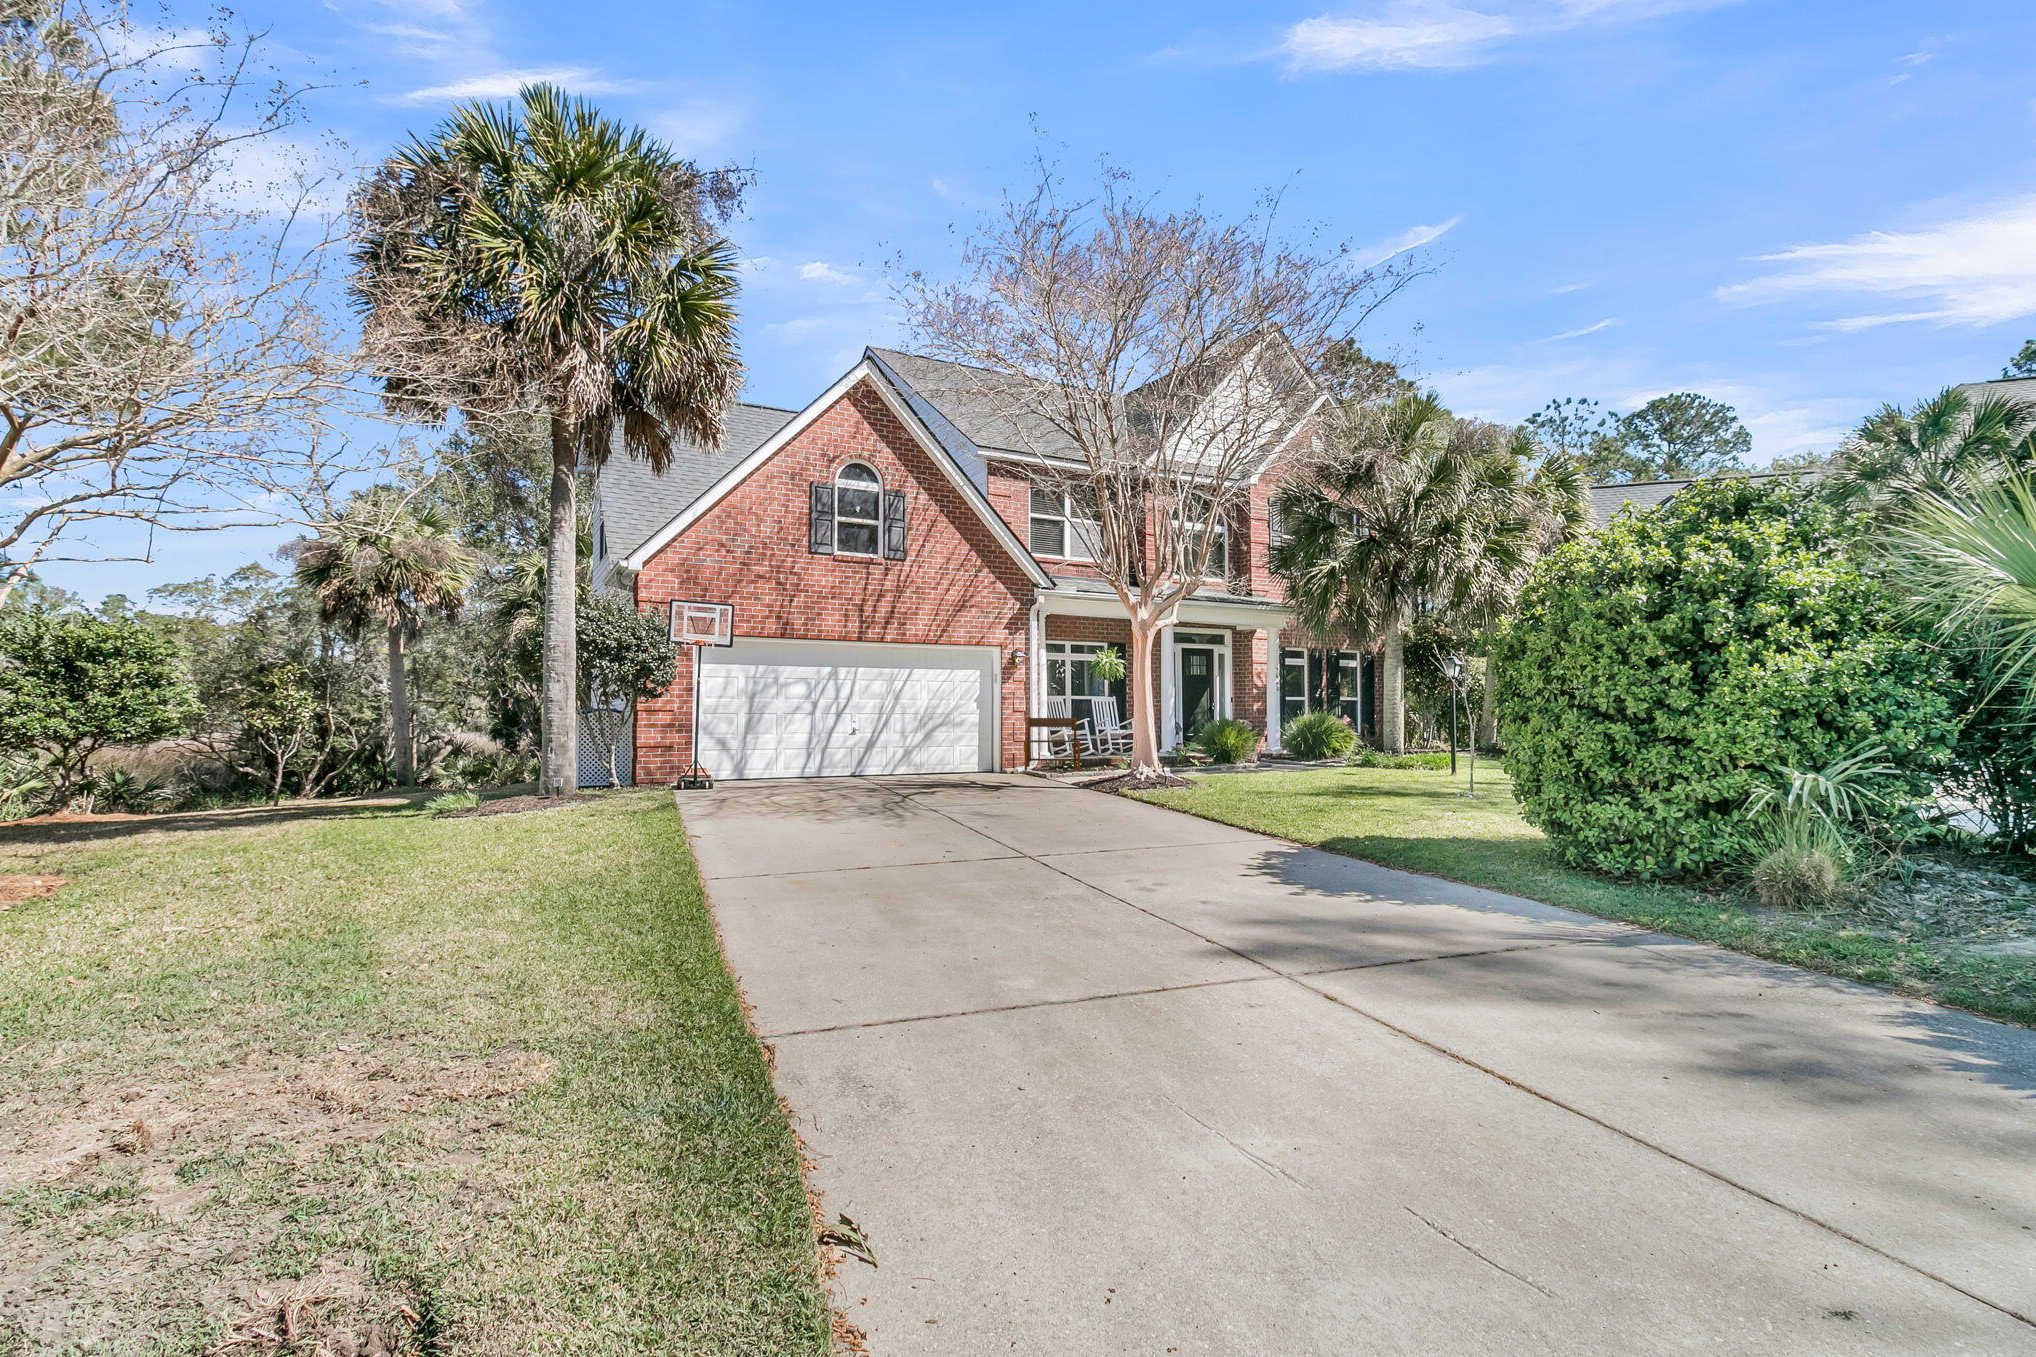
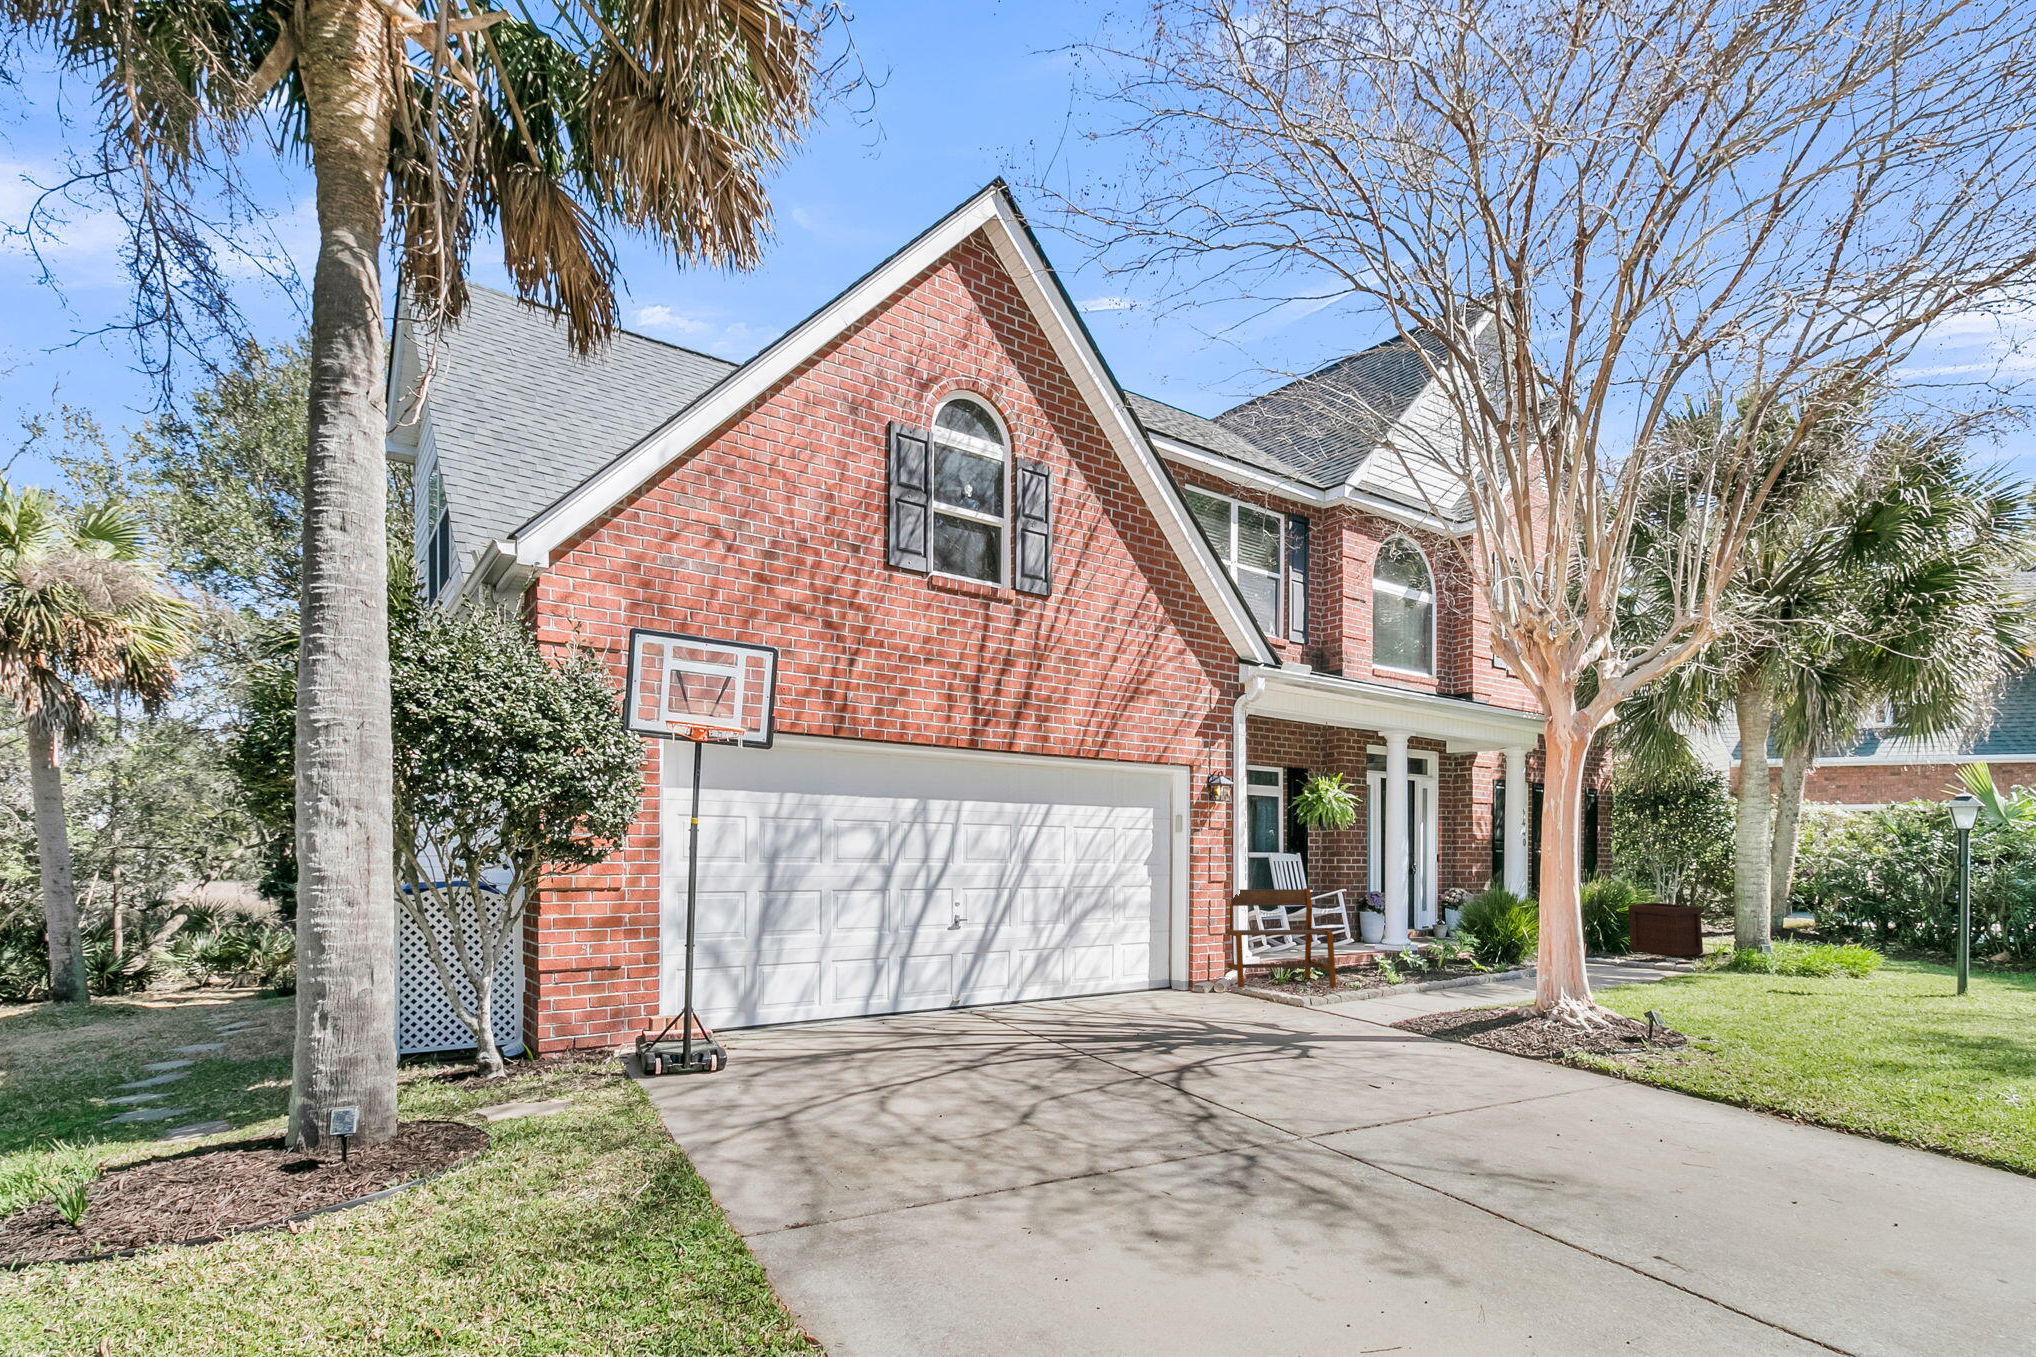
wooden crate: none [1324,730,1368,762] -> present [1628,903,1703,957]

